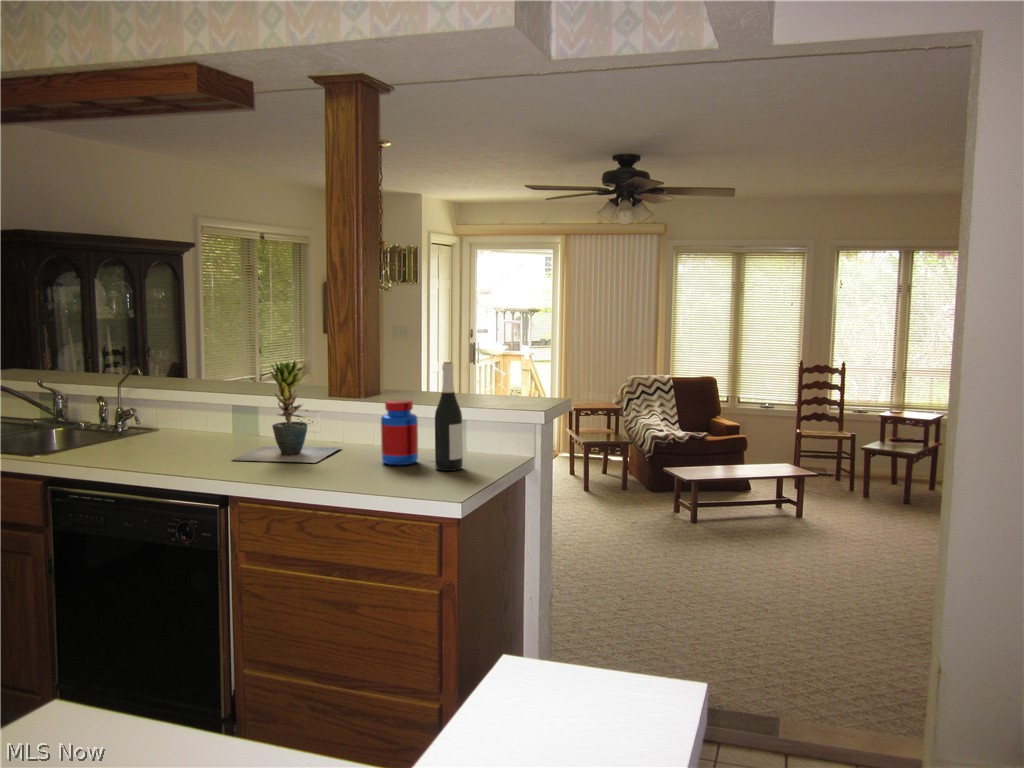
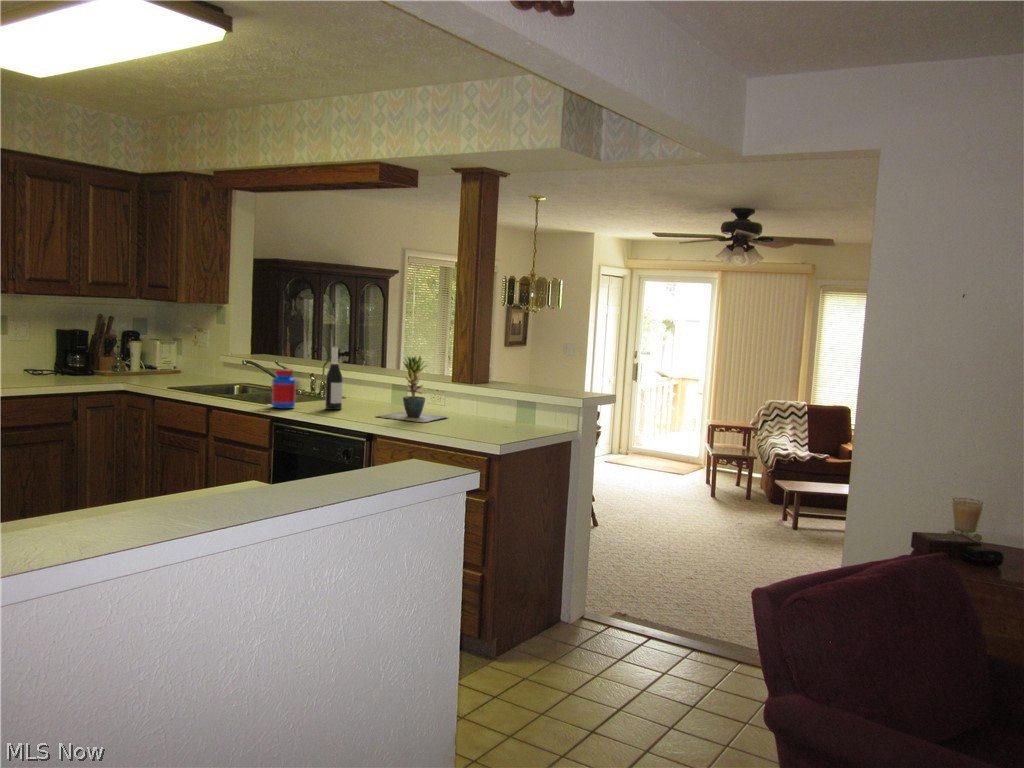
wine bottle: present [435,362,463,471] -> present [325,346,343,410]
jar: present [381,399,418,465] -> present [272,369,296,409]

